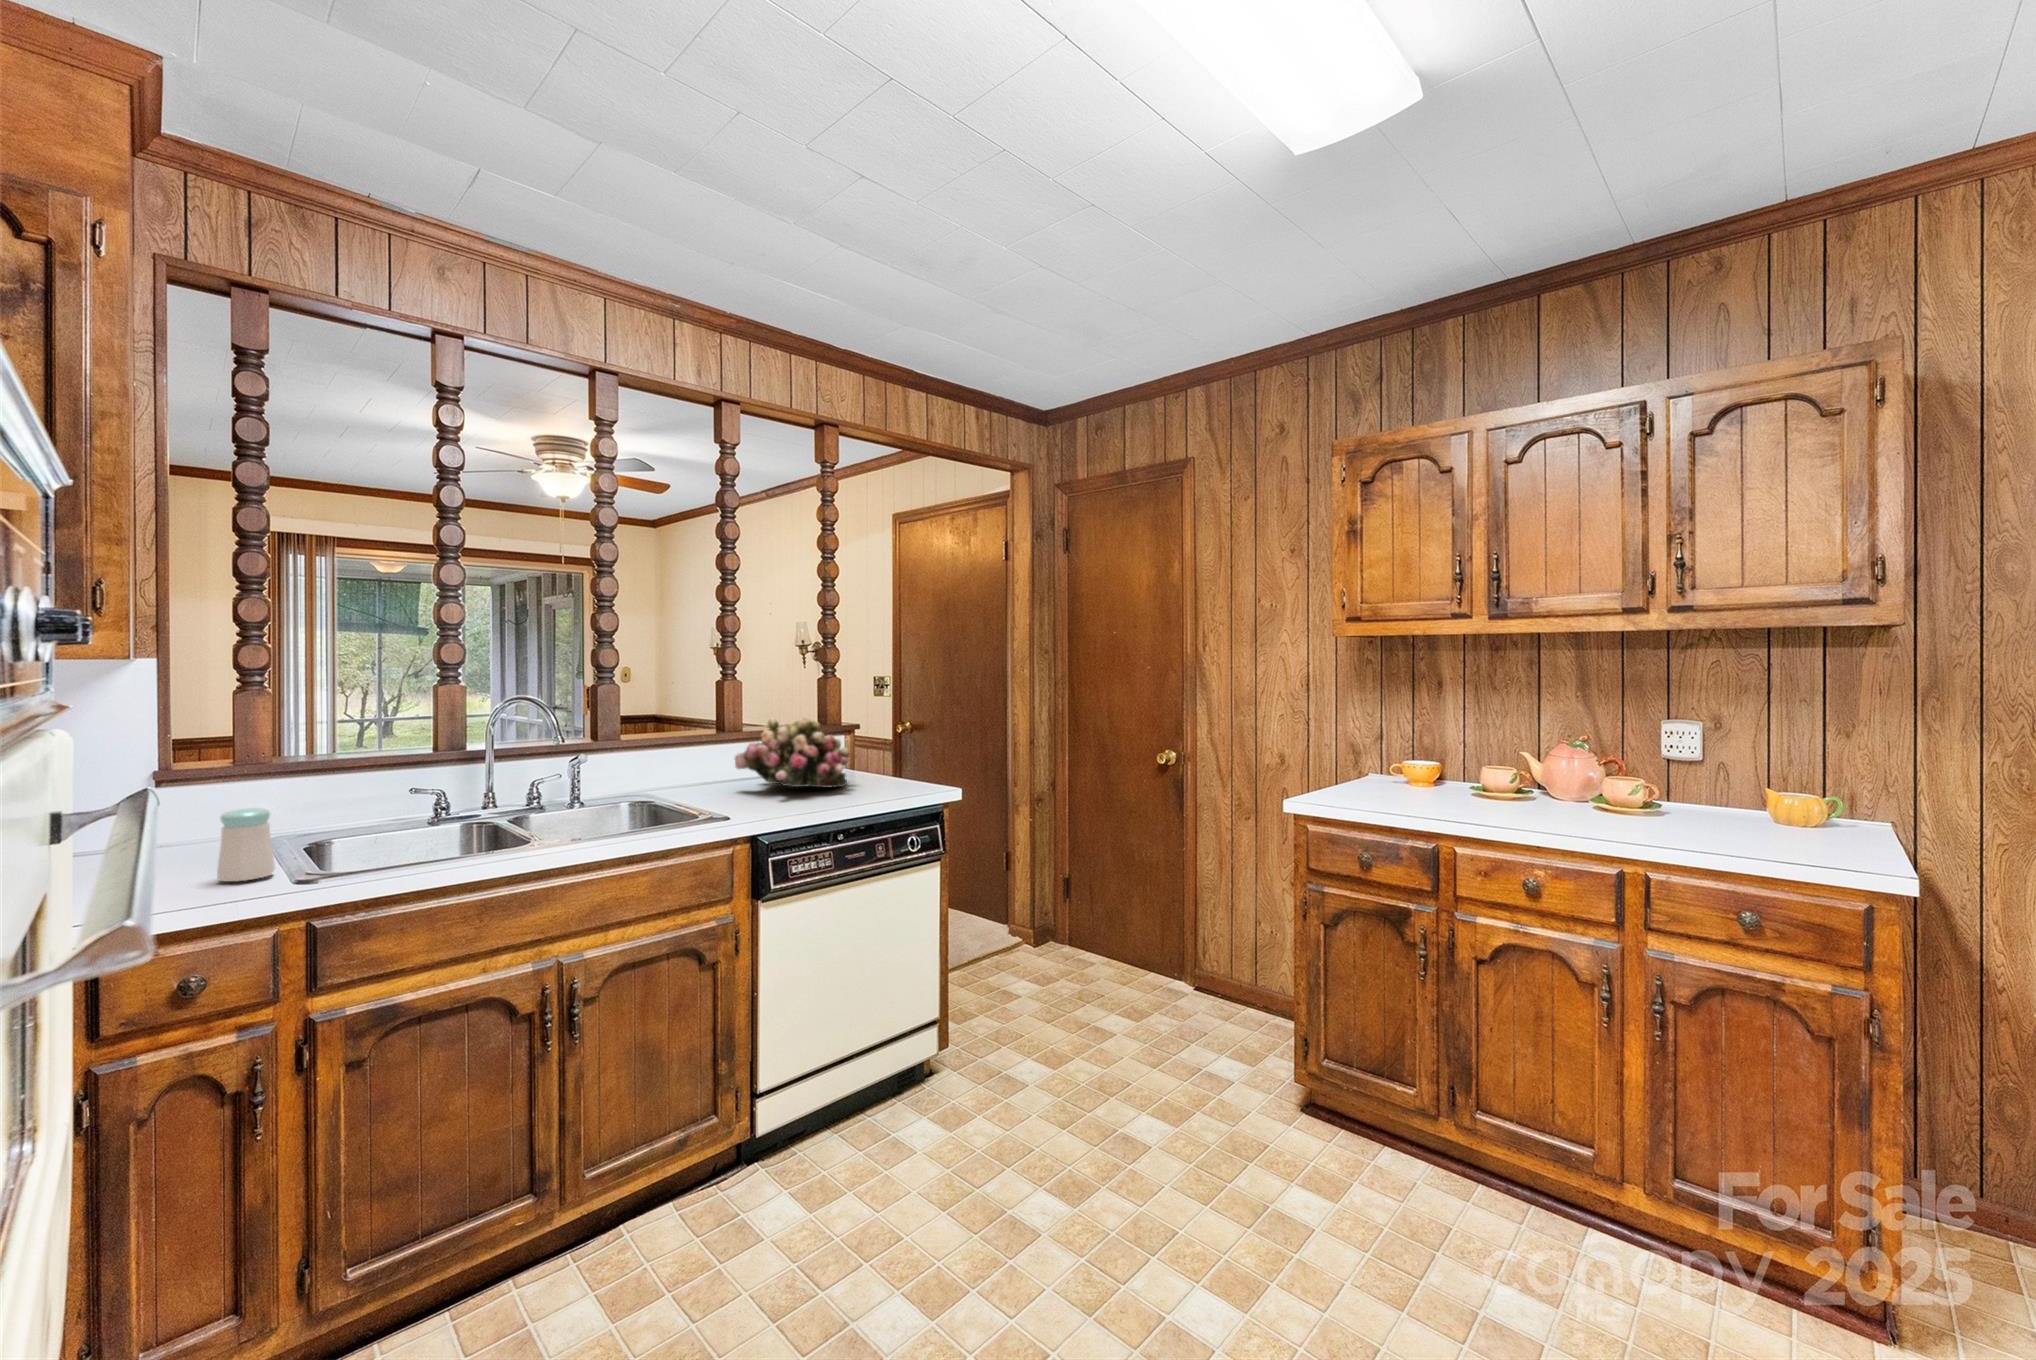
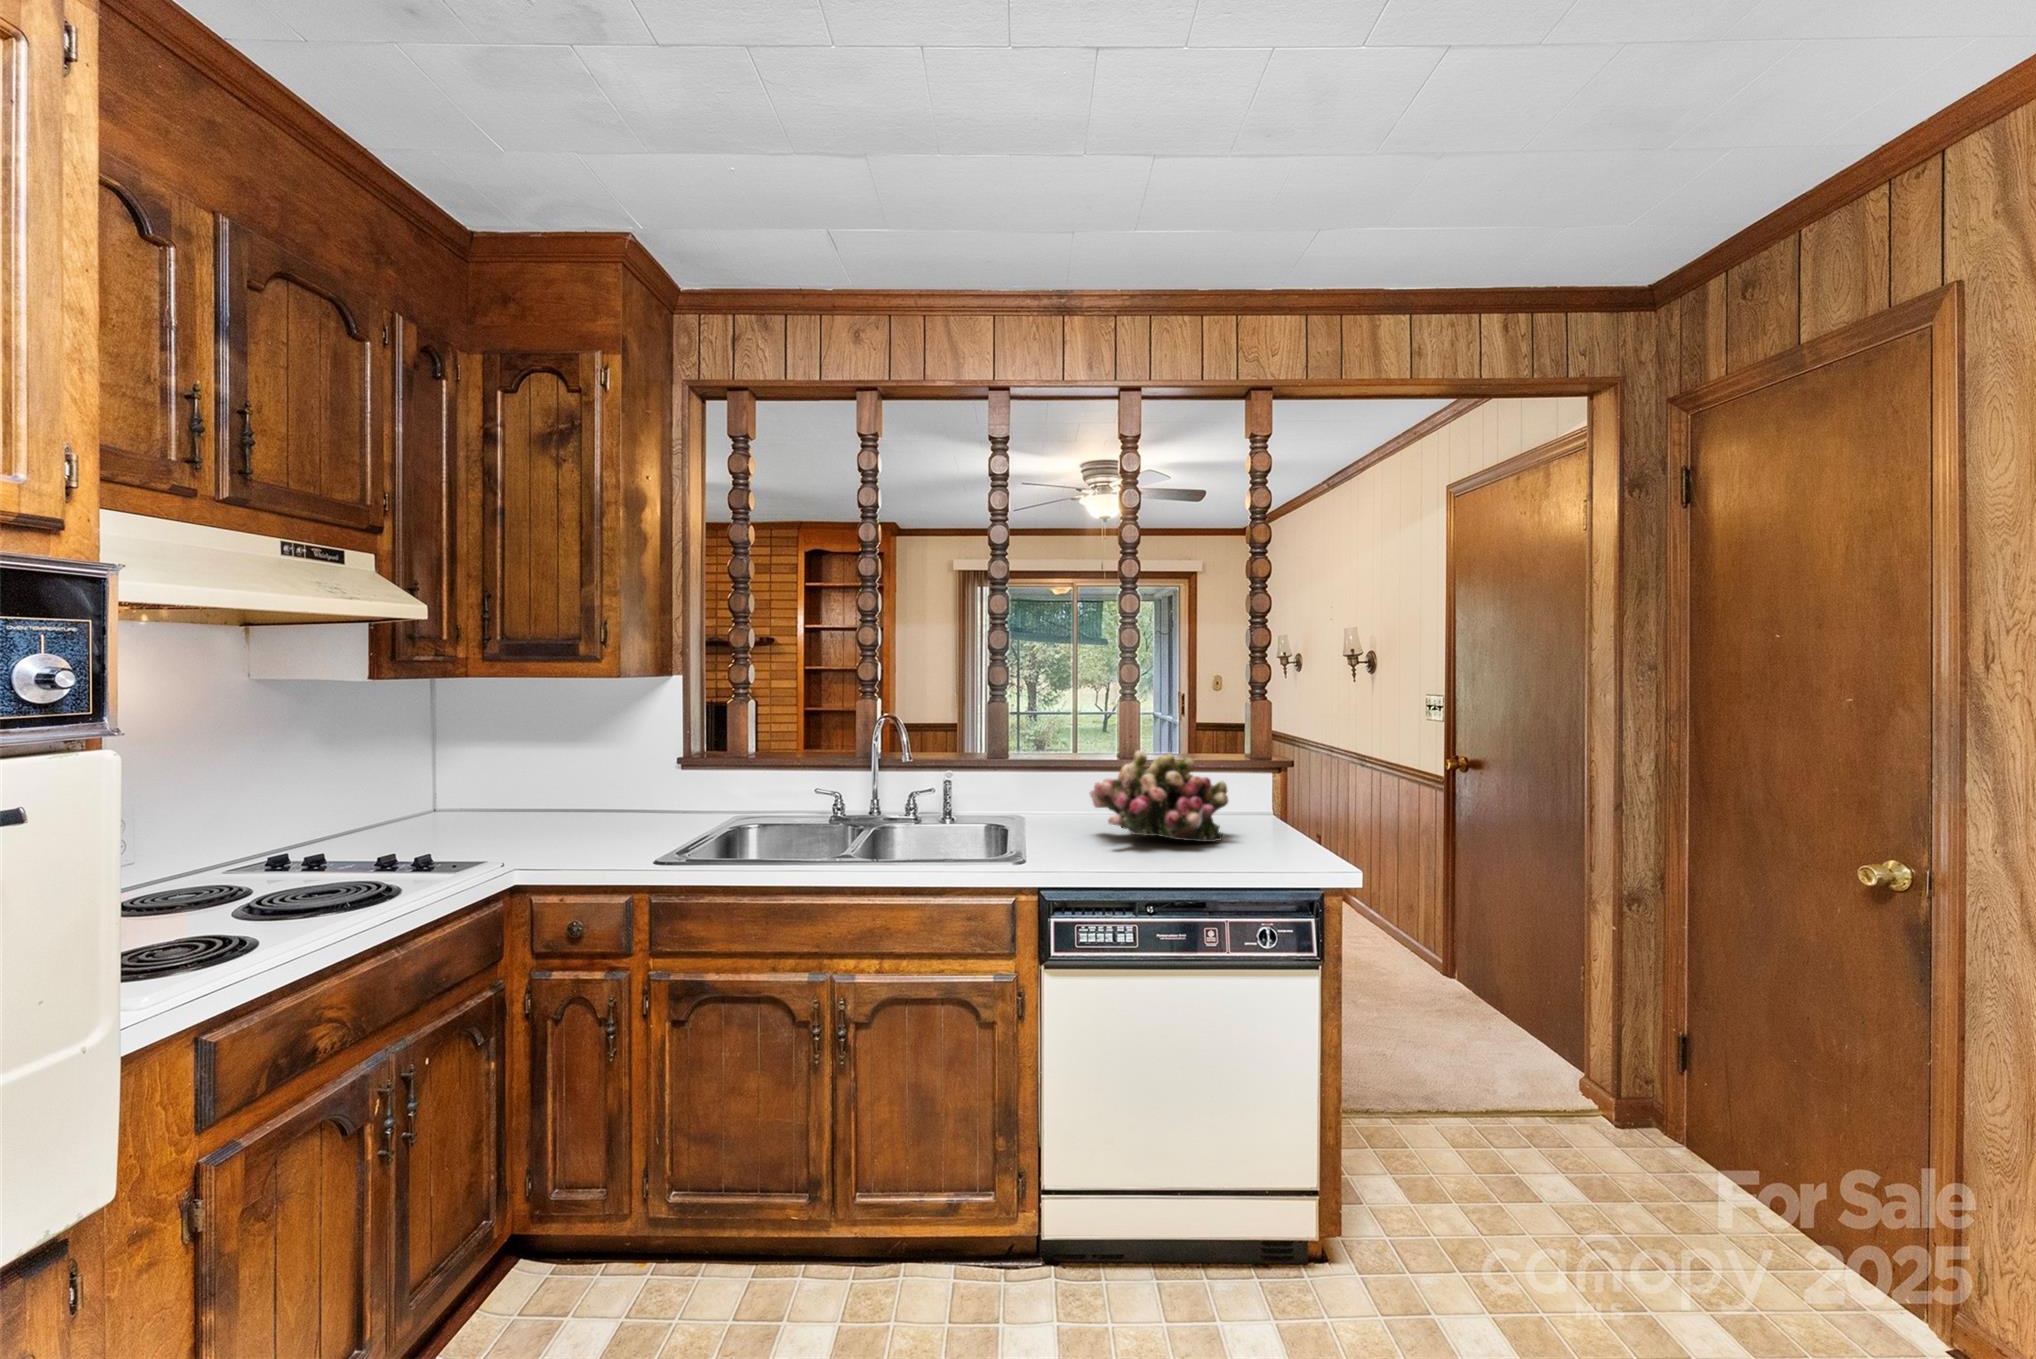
salt shaker: present [217,808,275,881] -> none [608,803,646,859]

